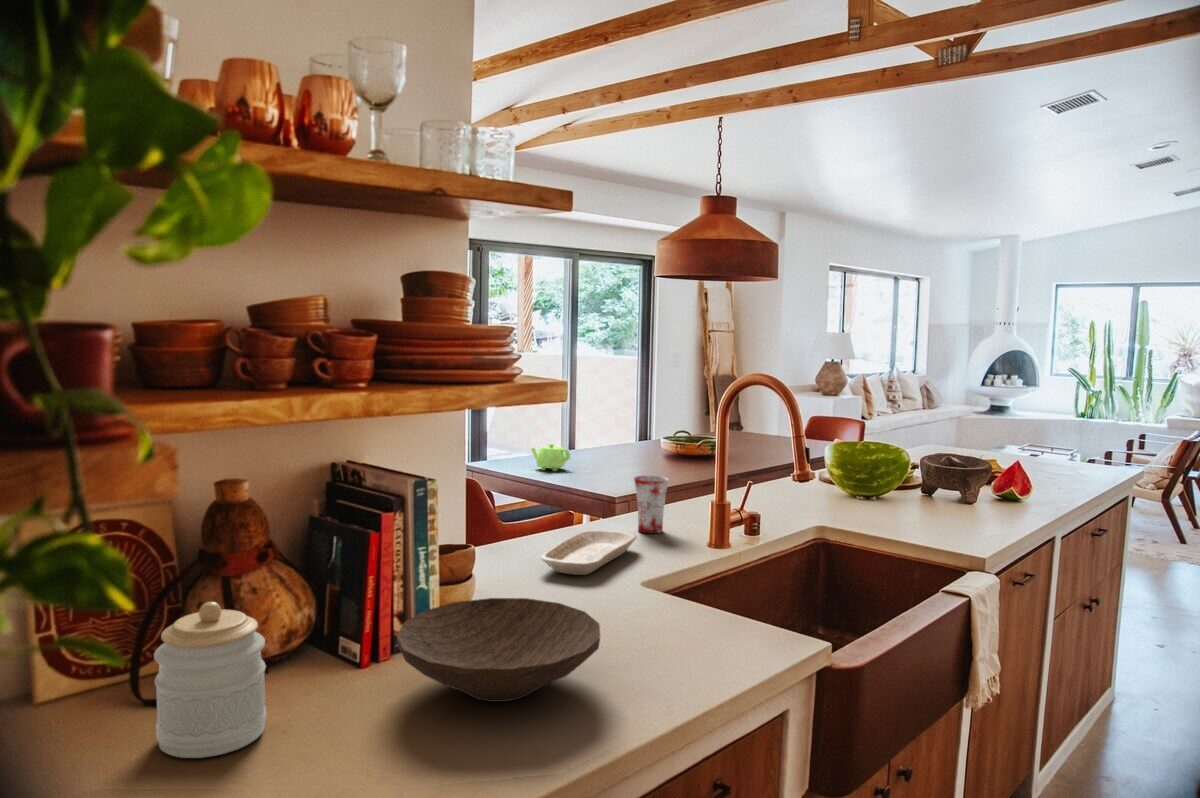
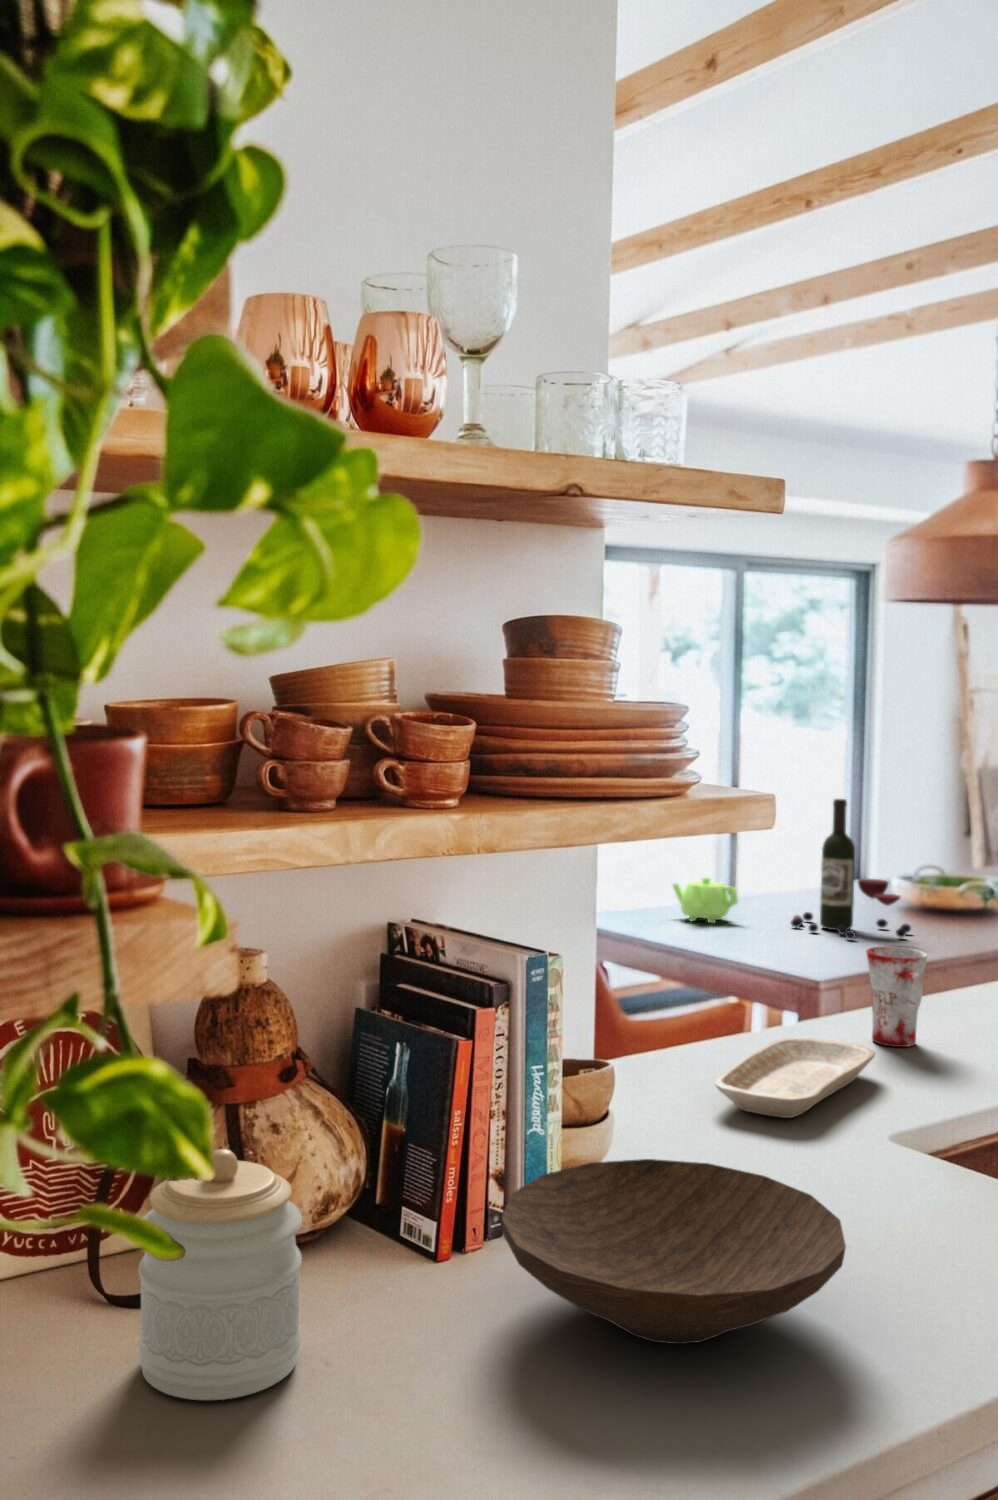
wine bottle: none [602,395,671,480] -> present [791,799,911,940]

